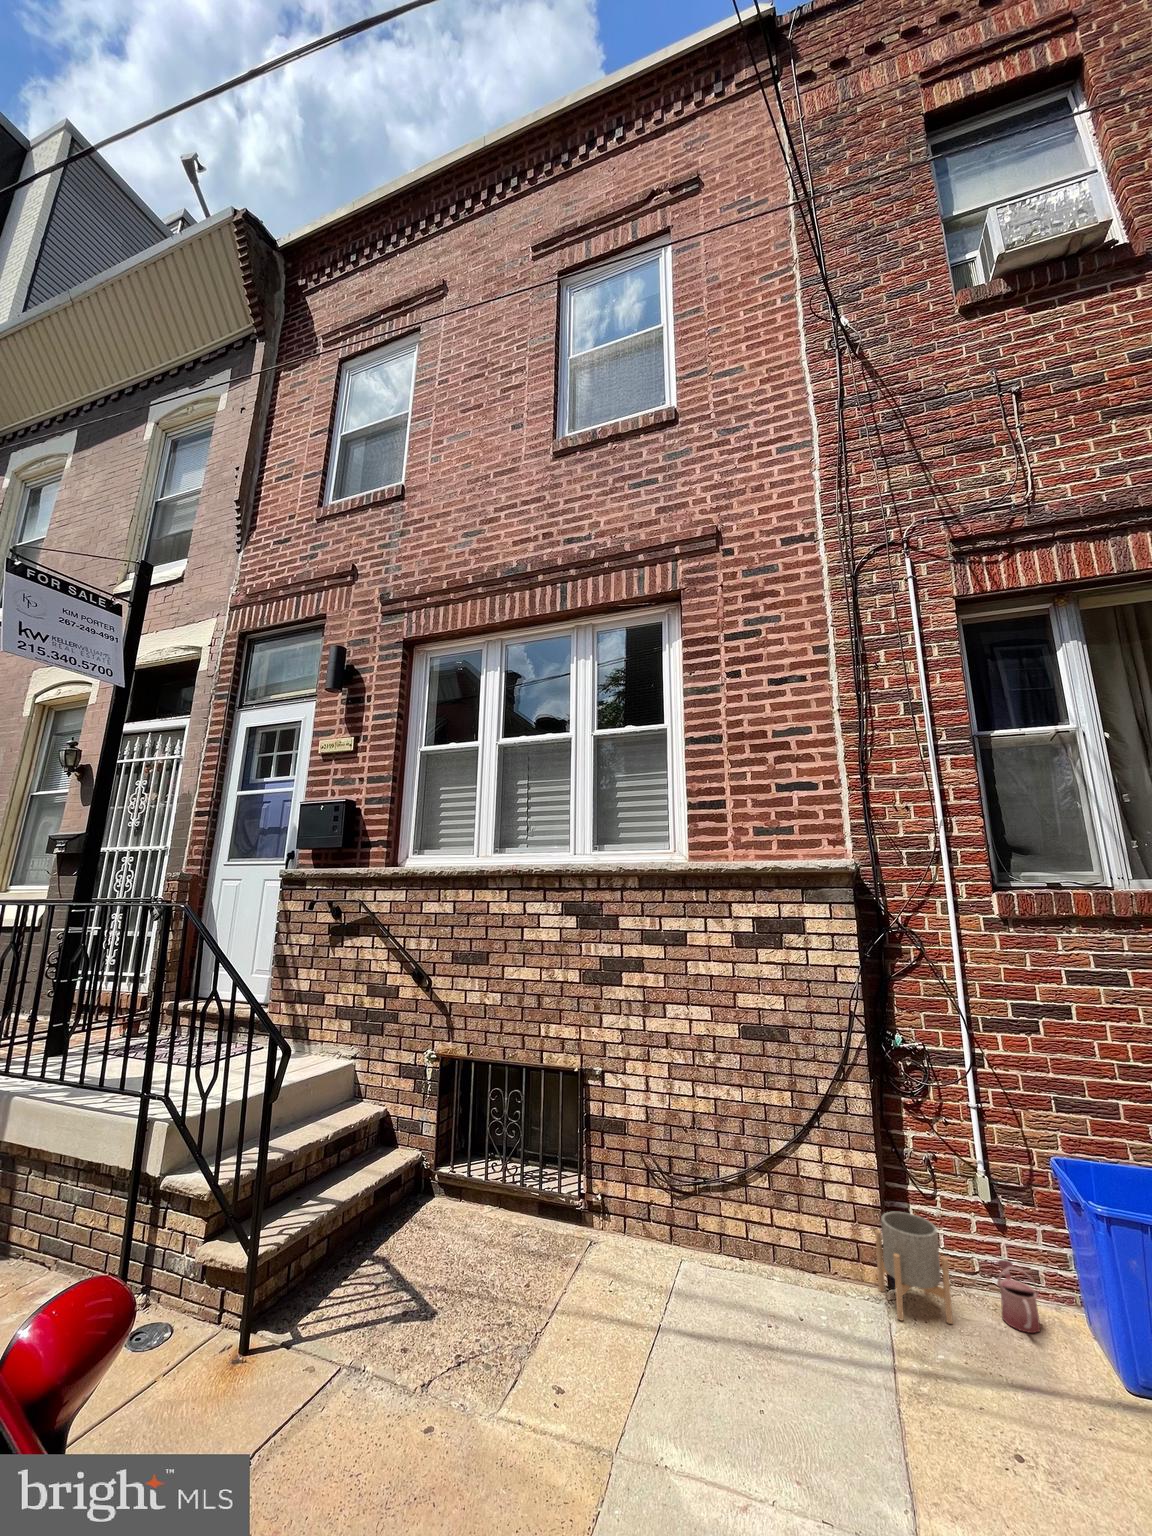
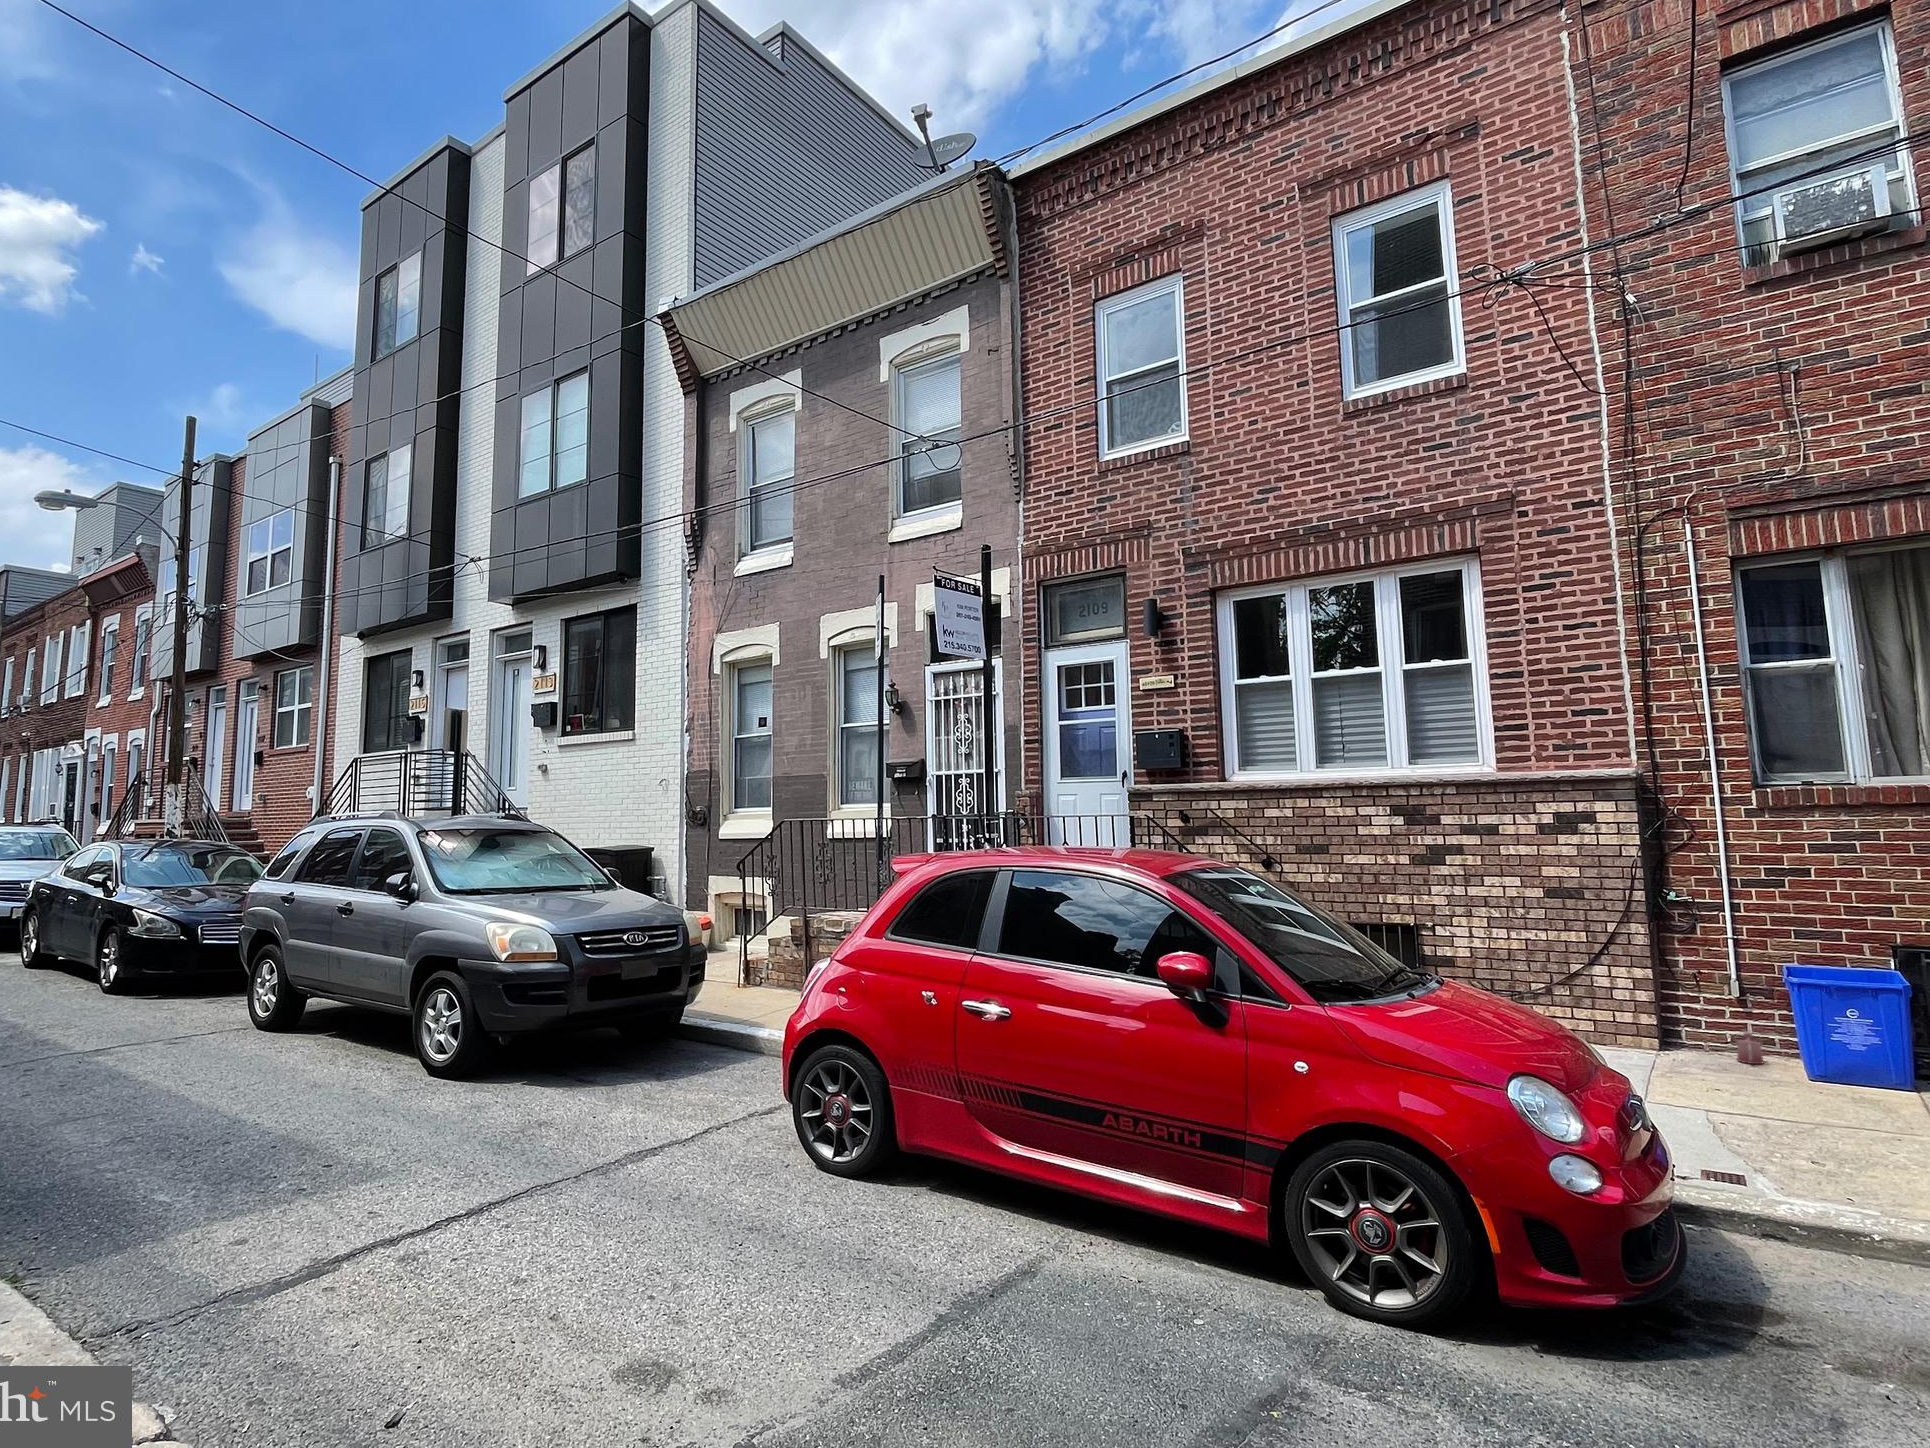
planter: present [875,1212,953,1324] -> none [1650,1004,1699,1060]

